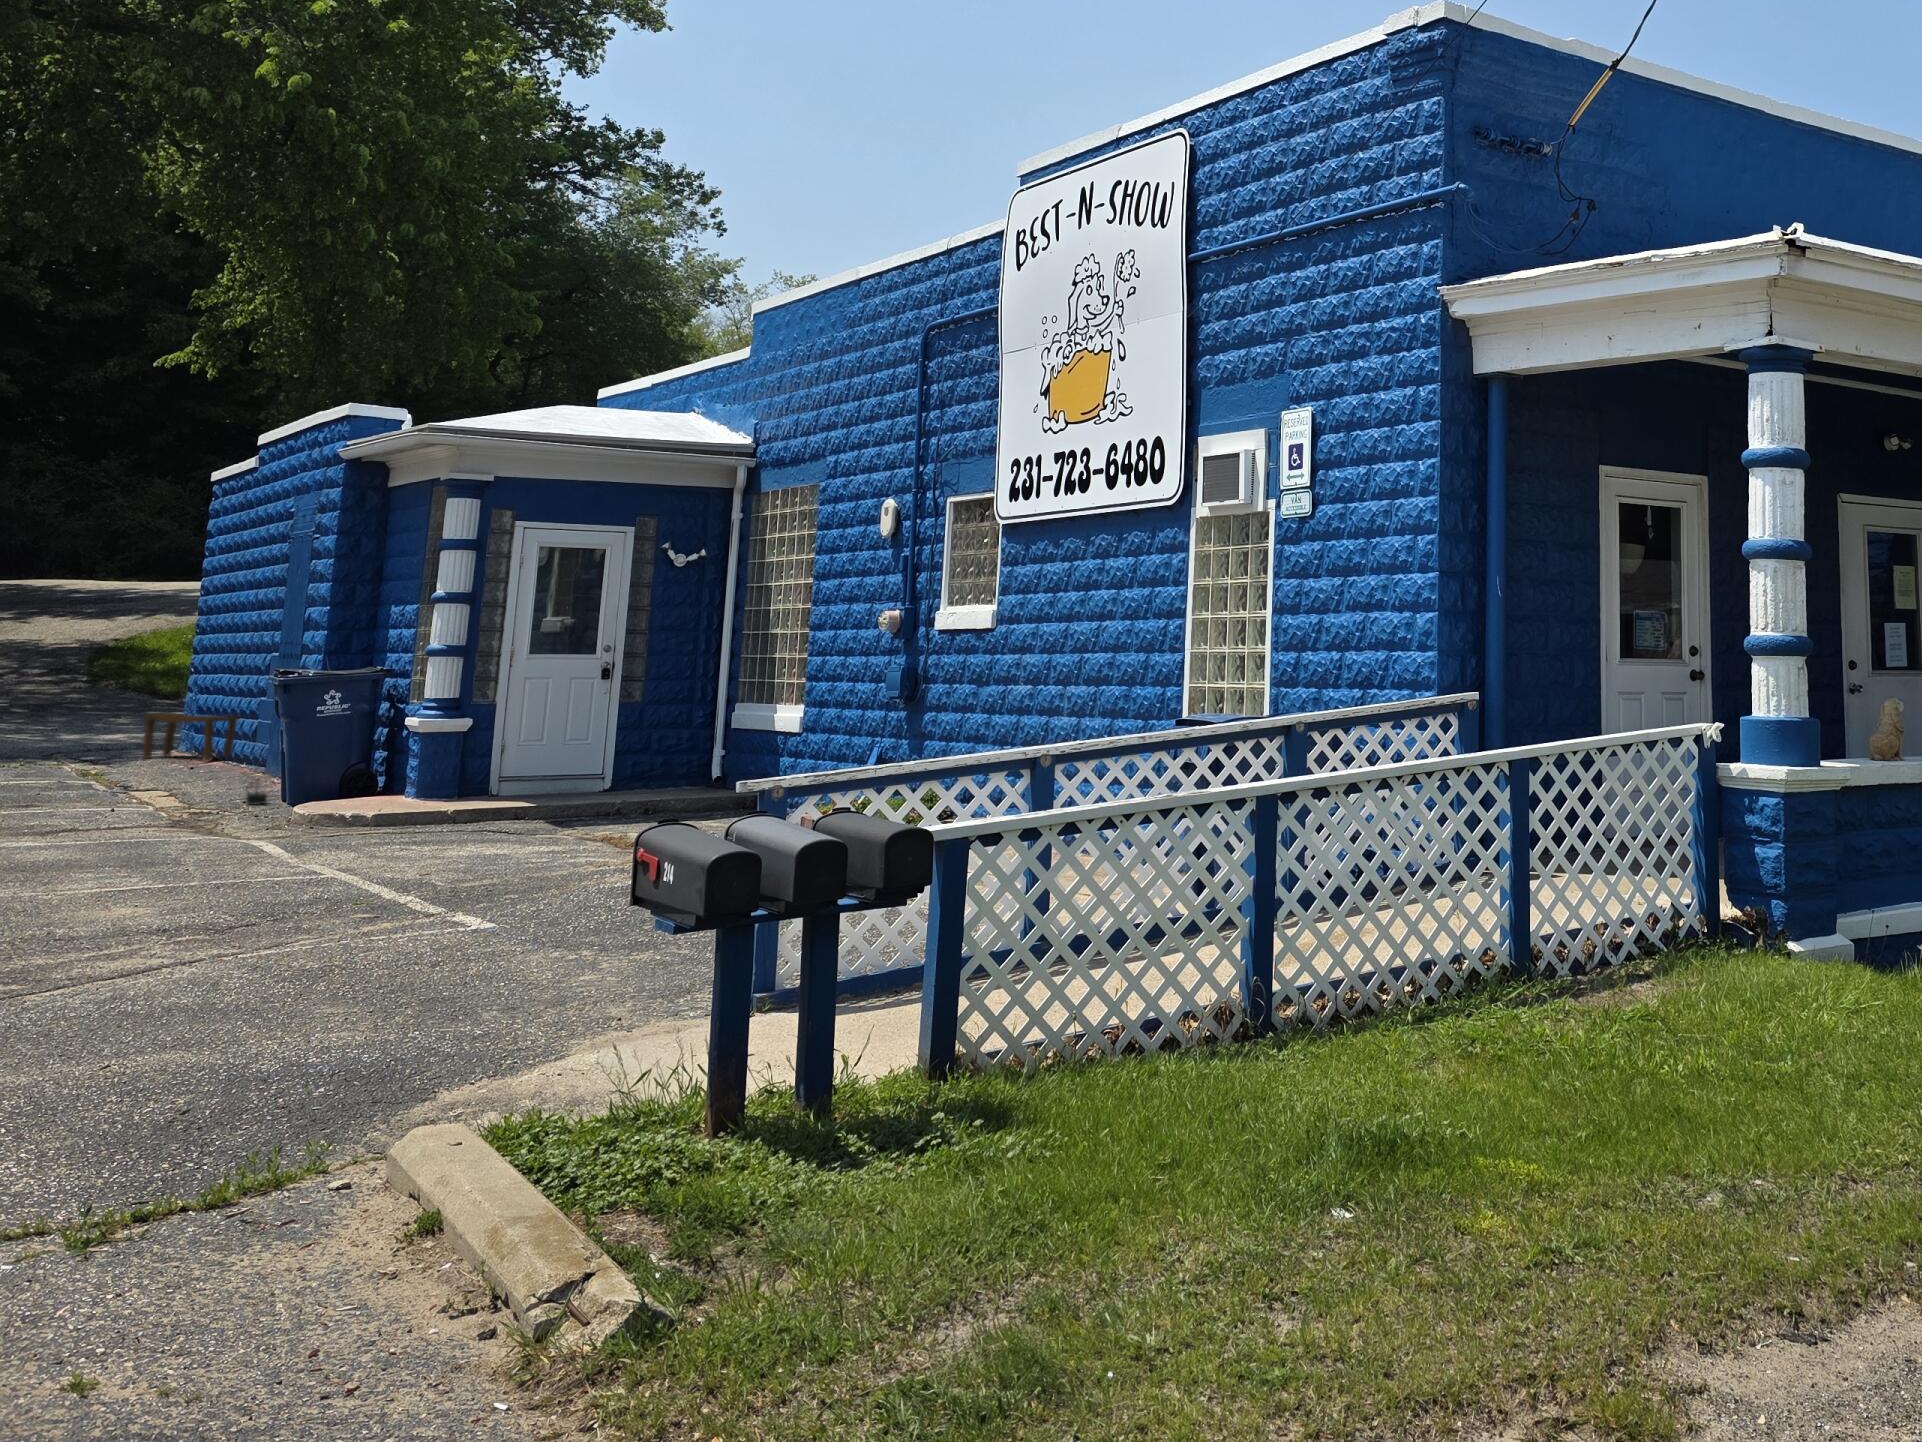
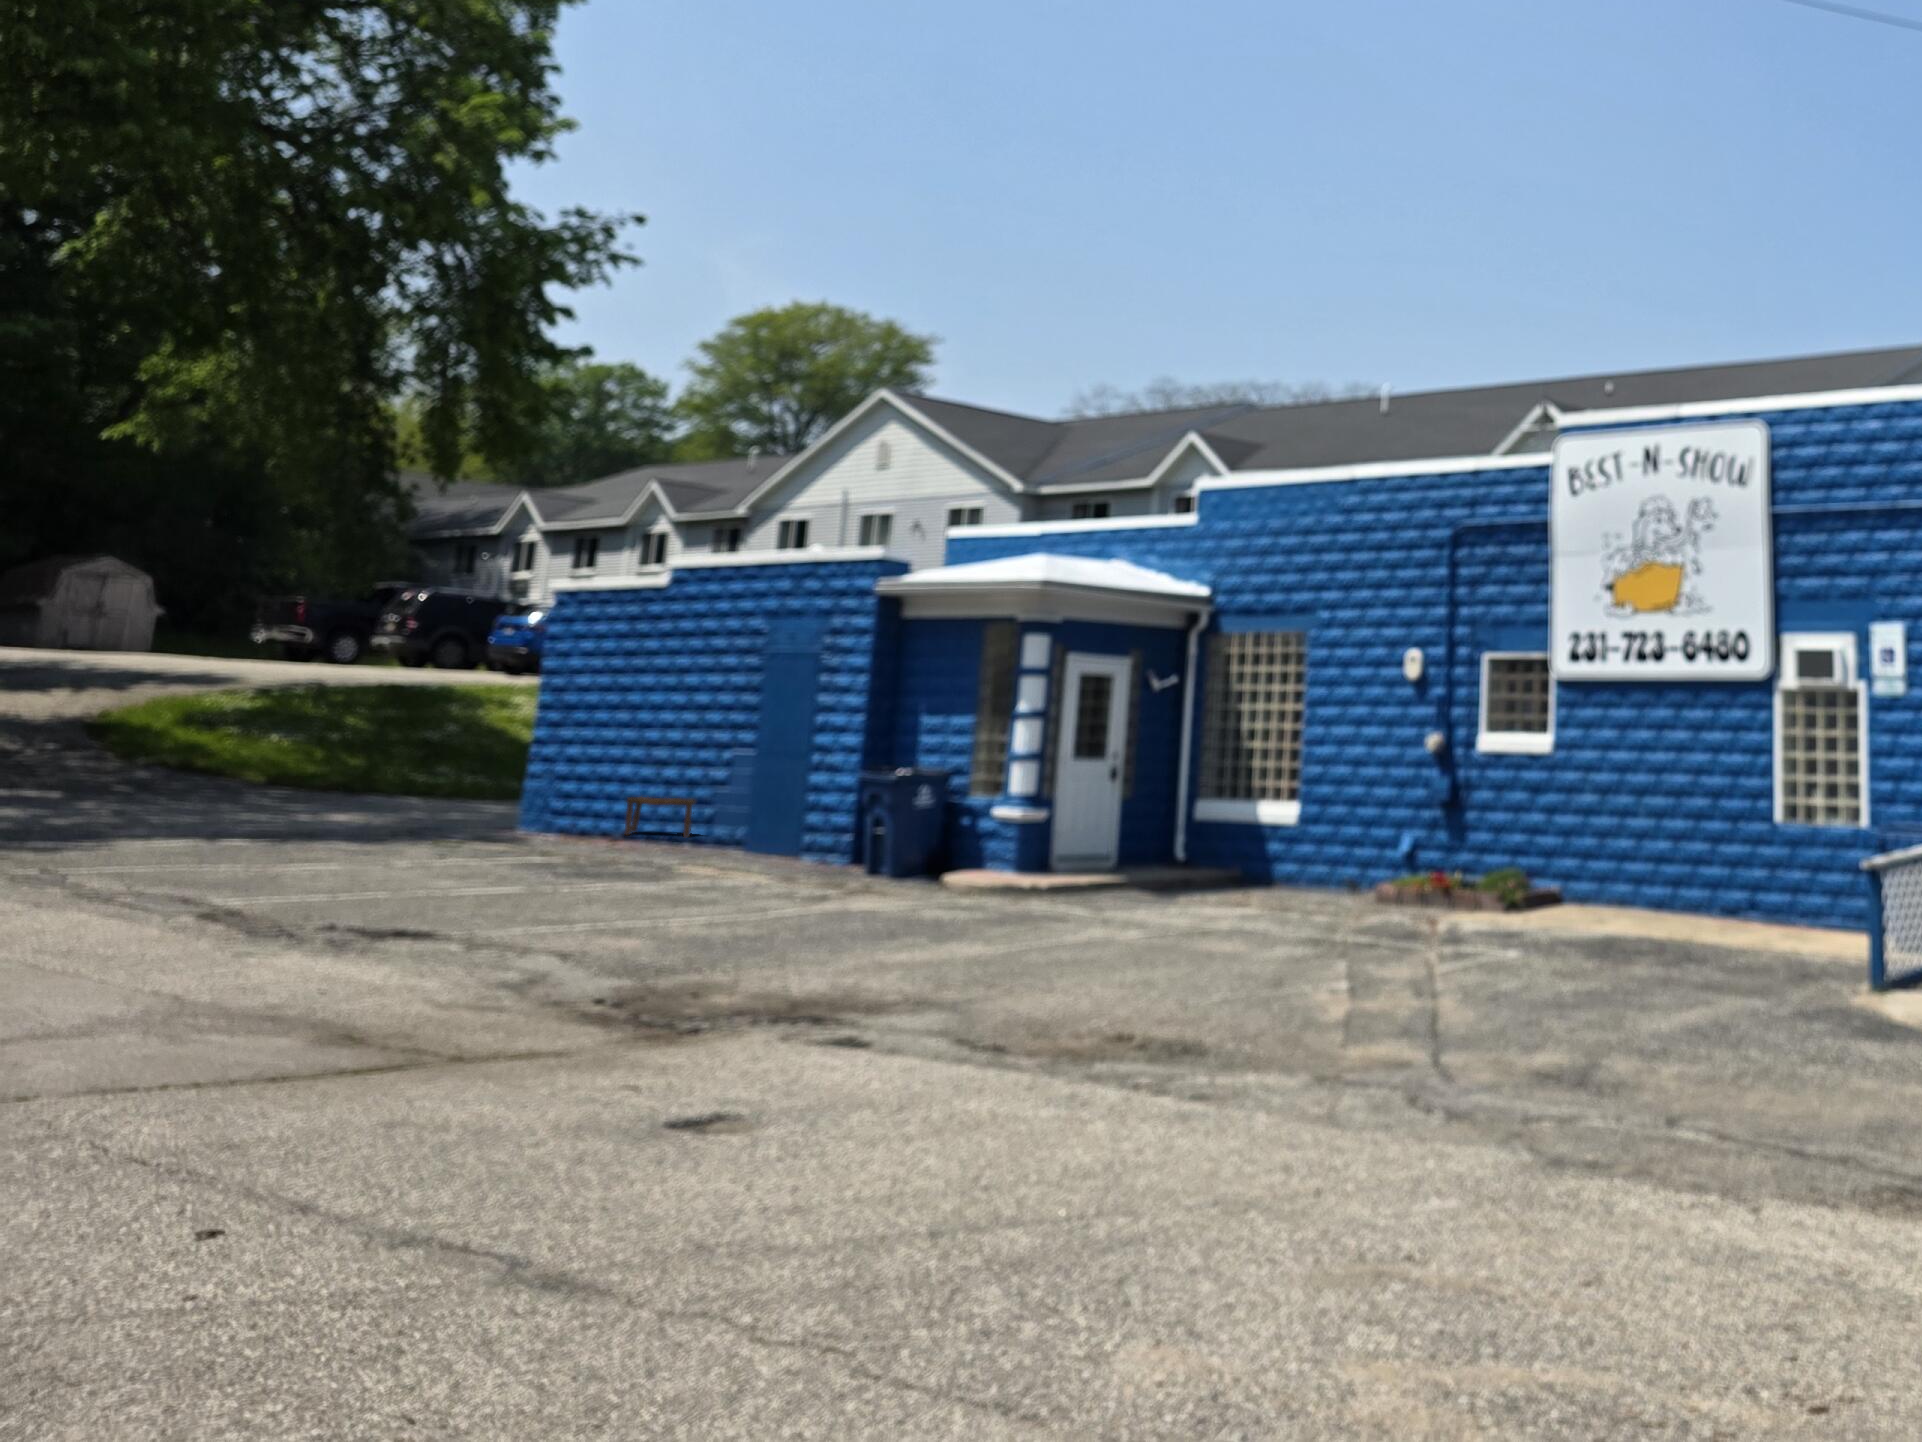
decorative plant: present [242,772,272,805] -> none [885,847,916,878]

